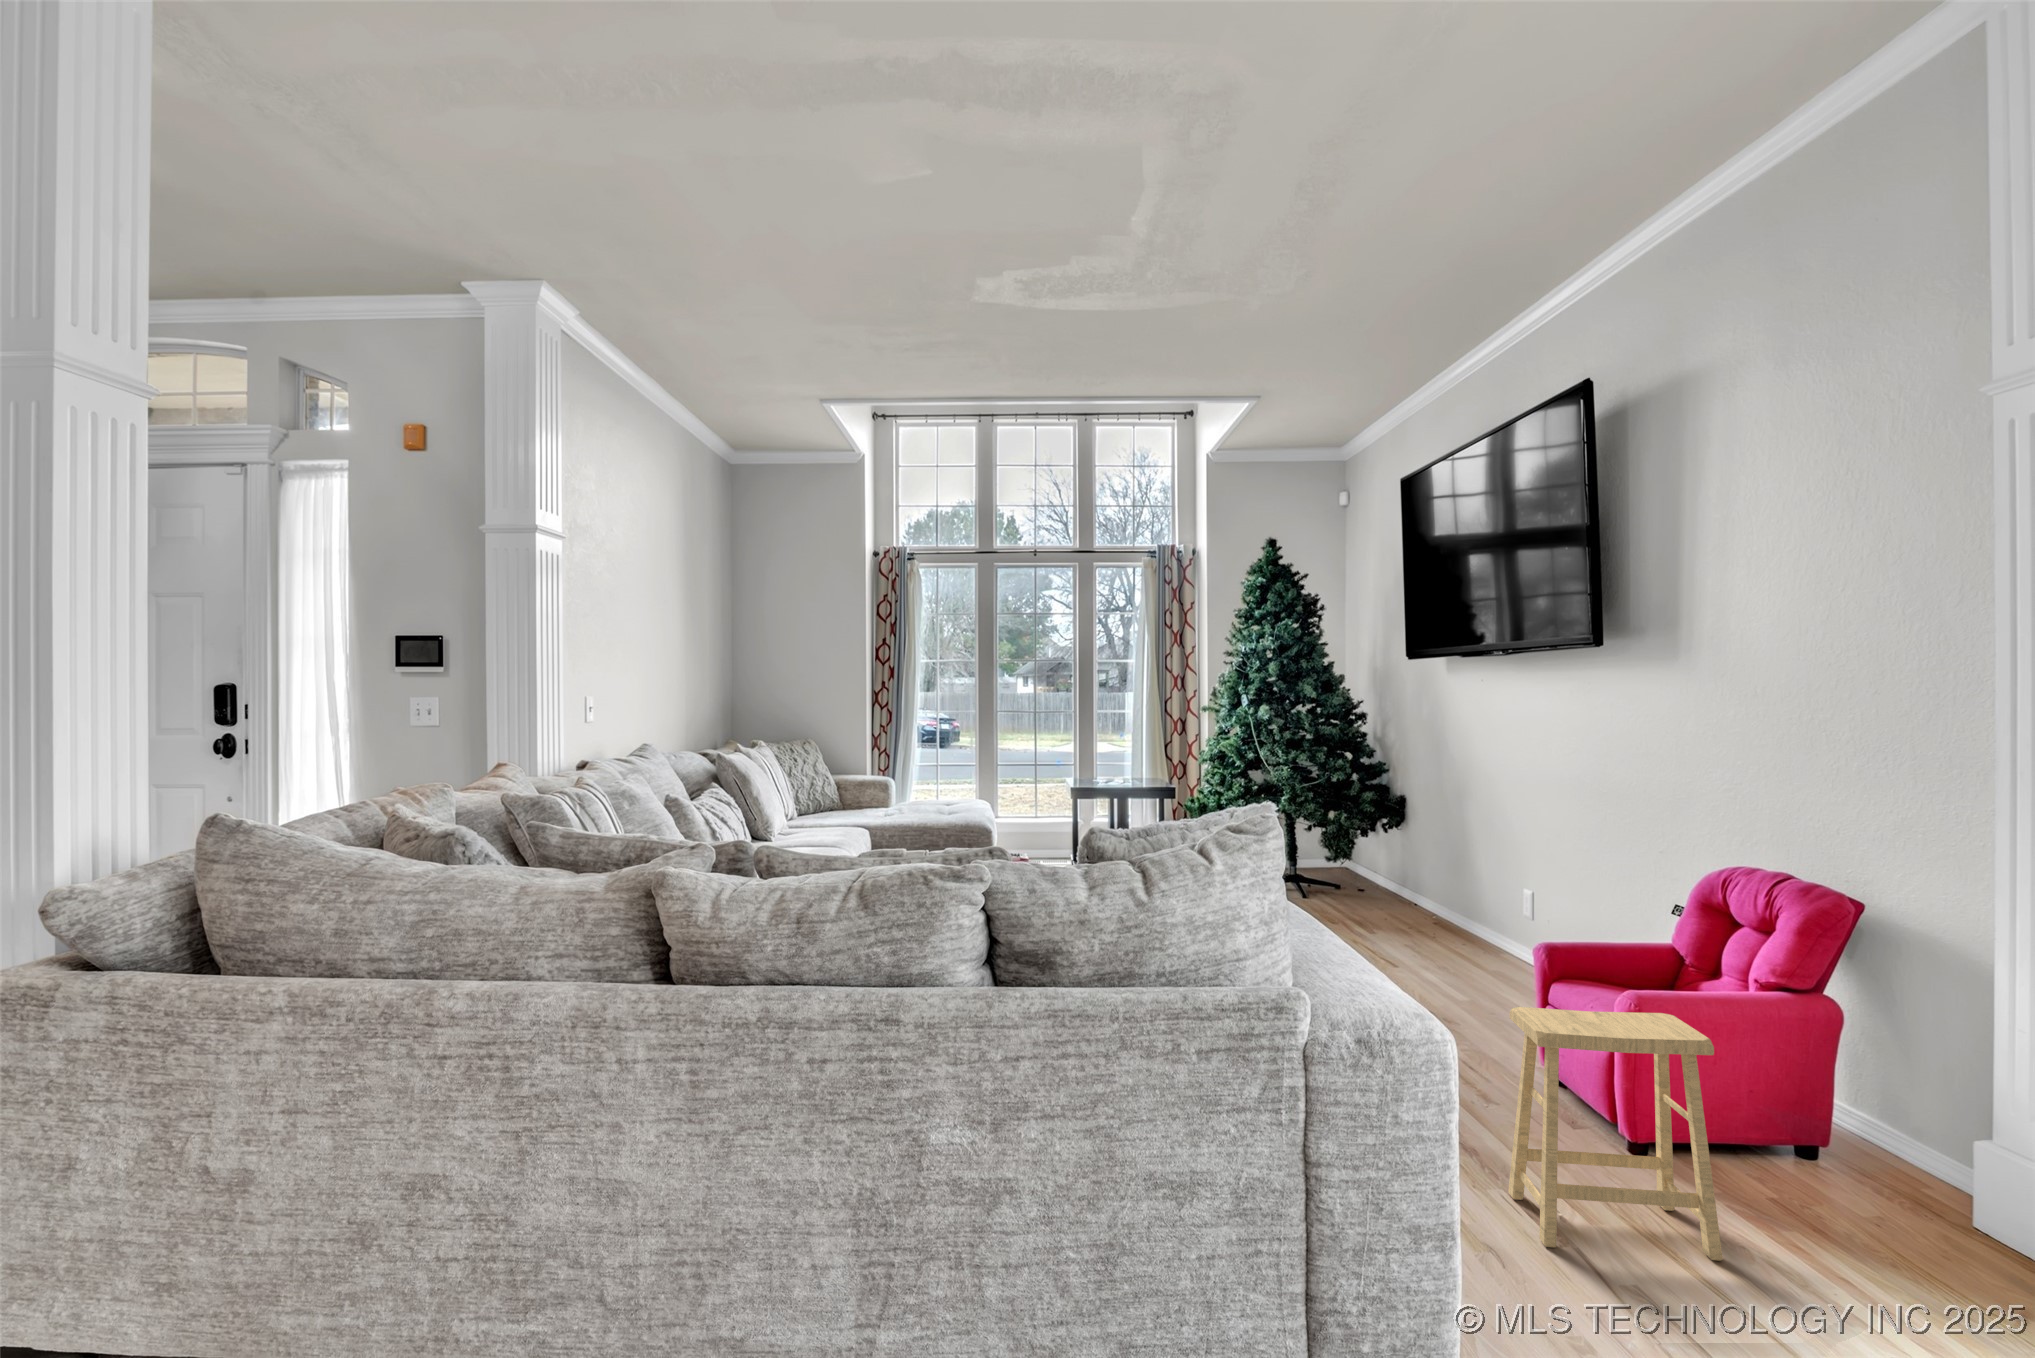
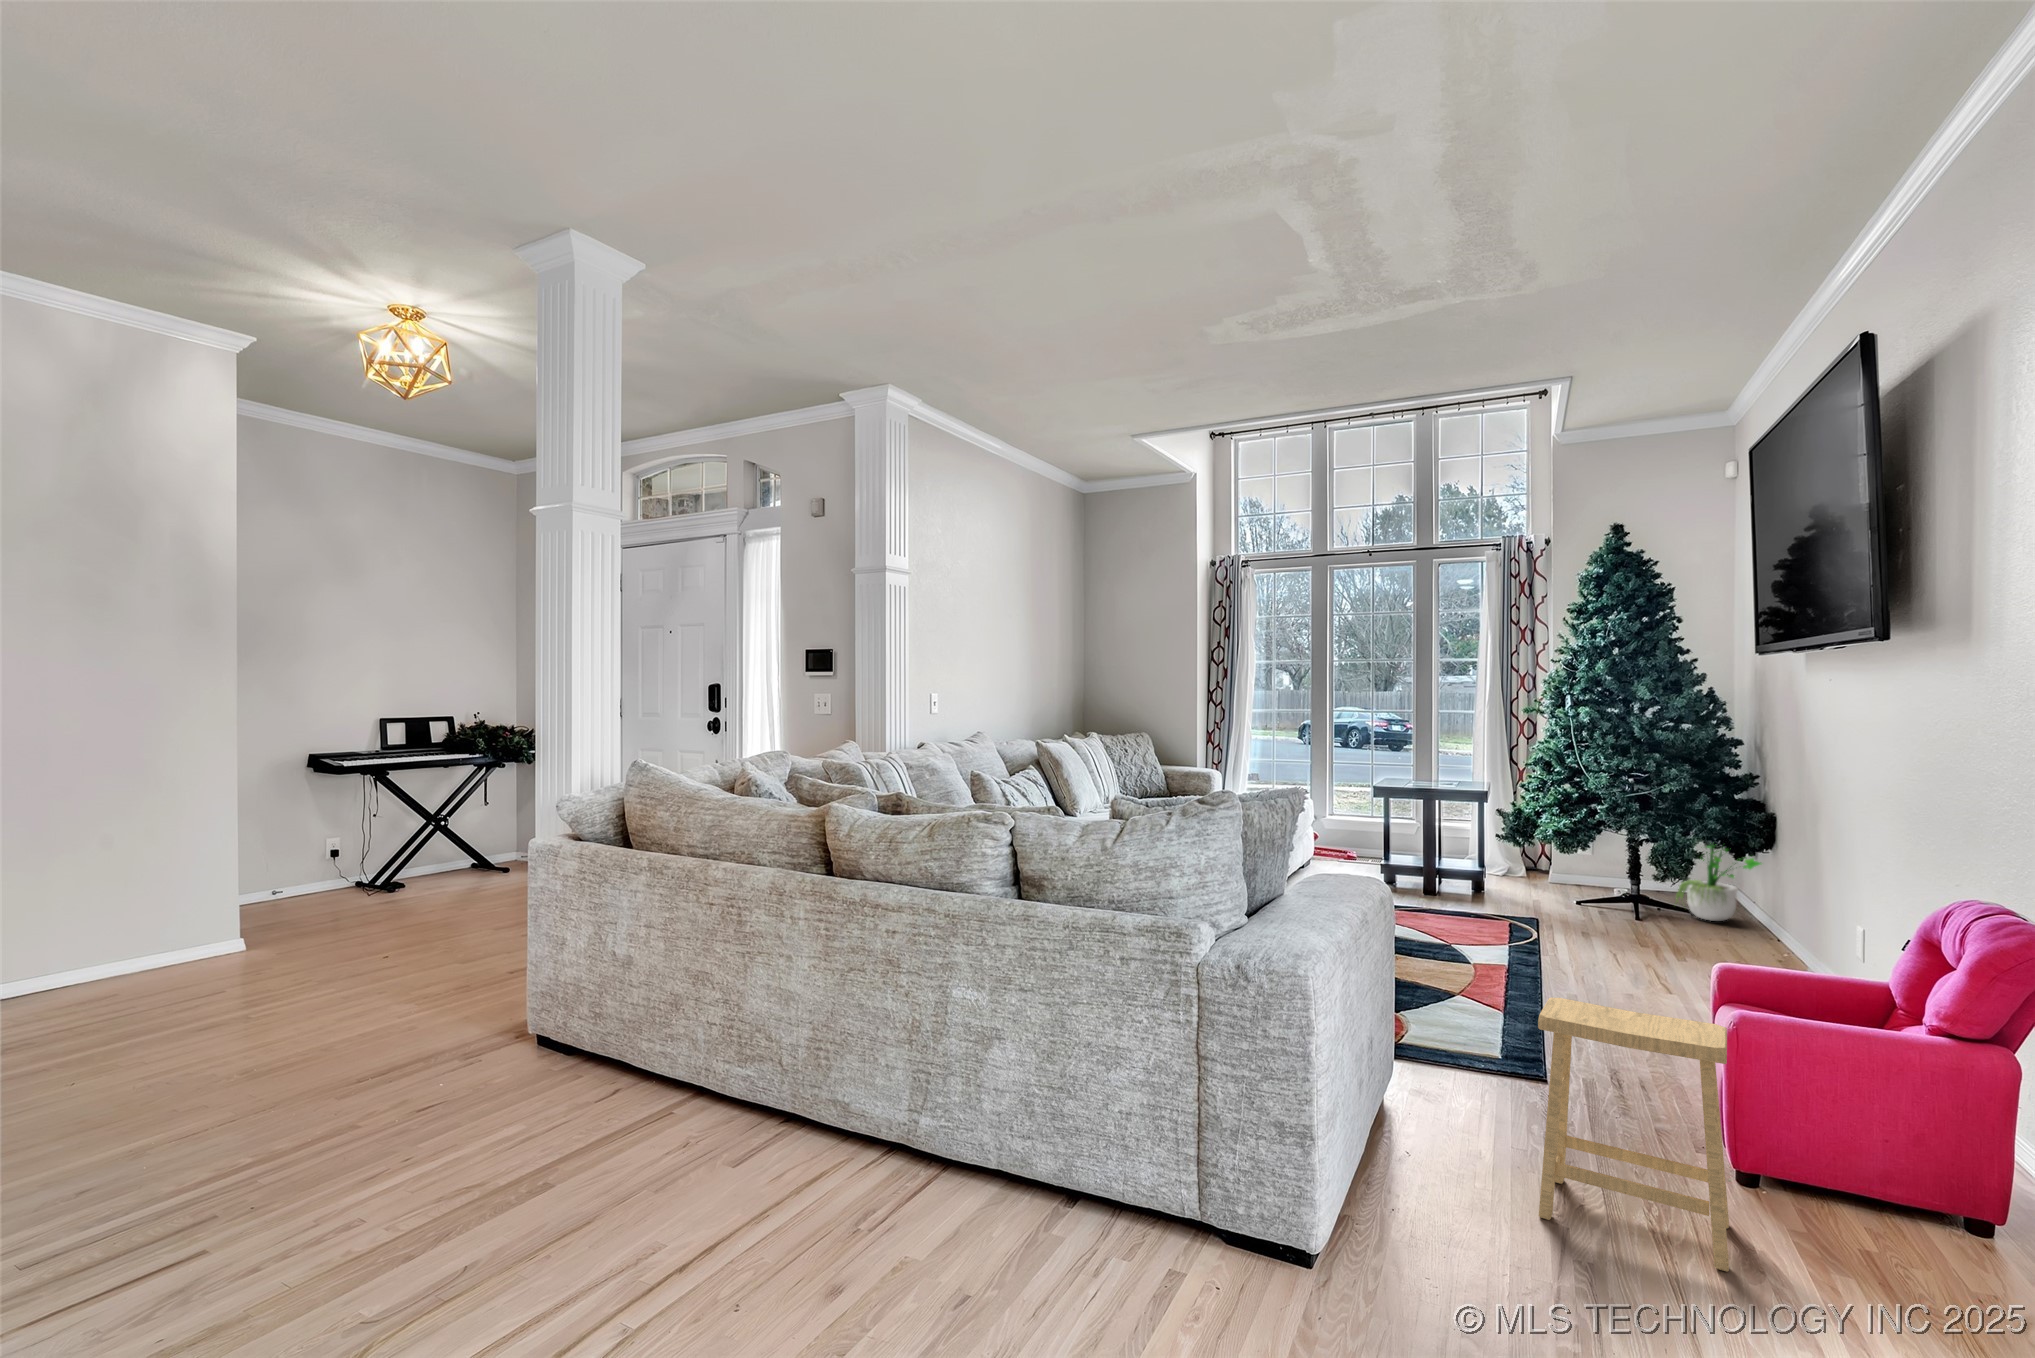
potted plant: none [1327,792,1400,894] -> present [1676,842,1761,921]

